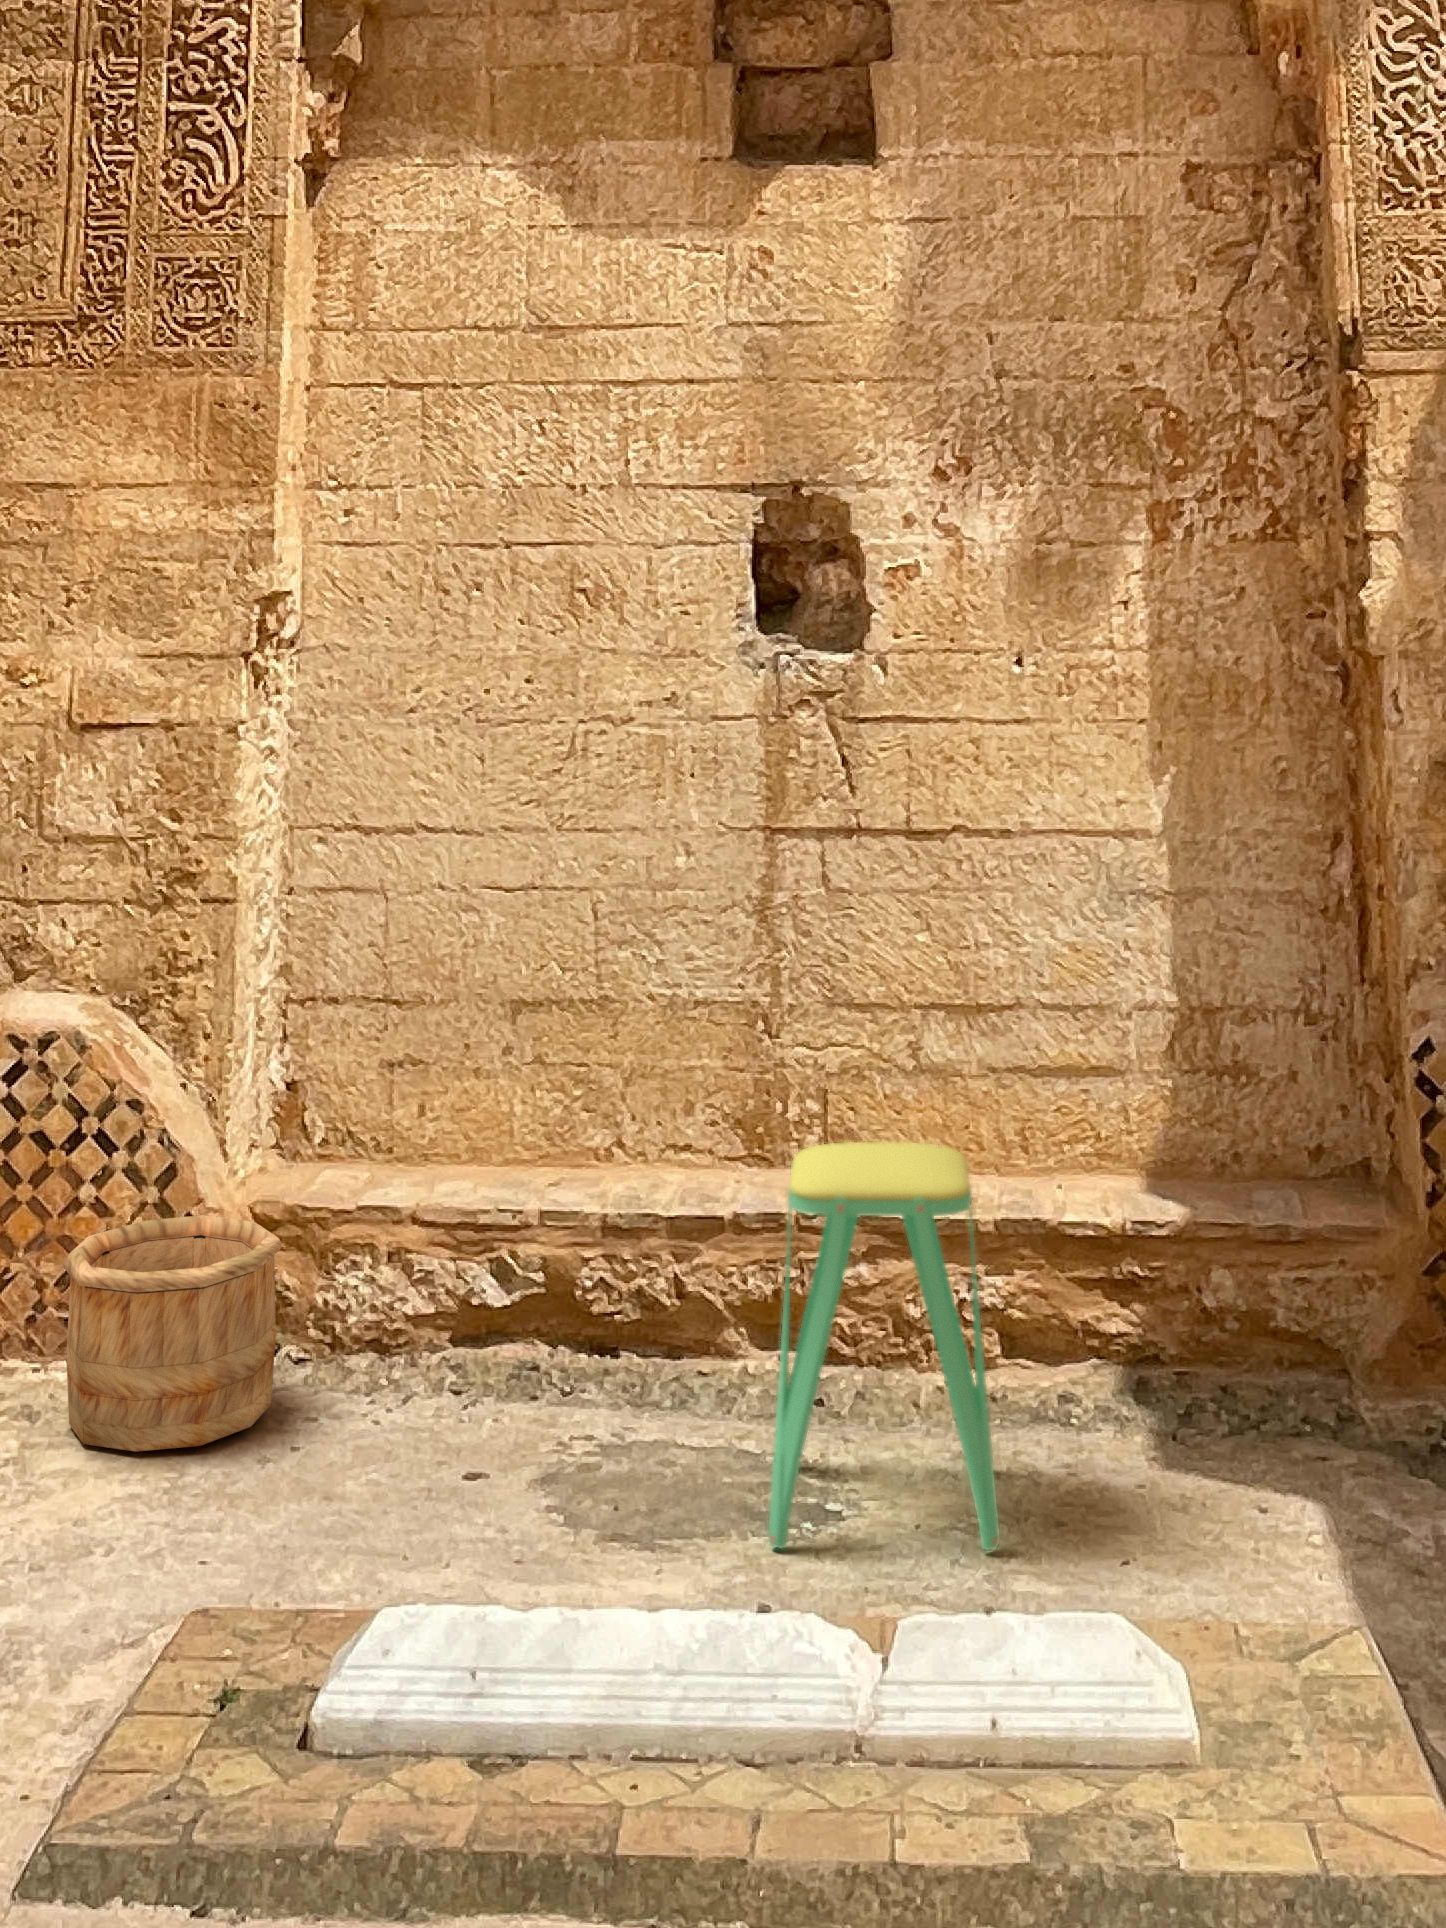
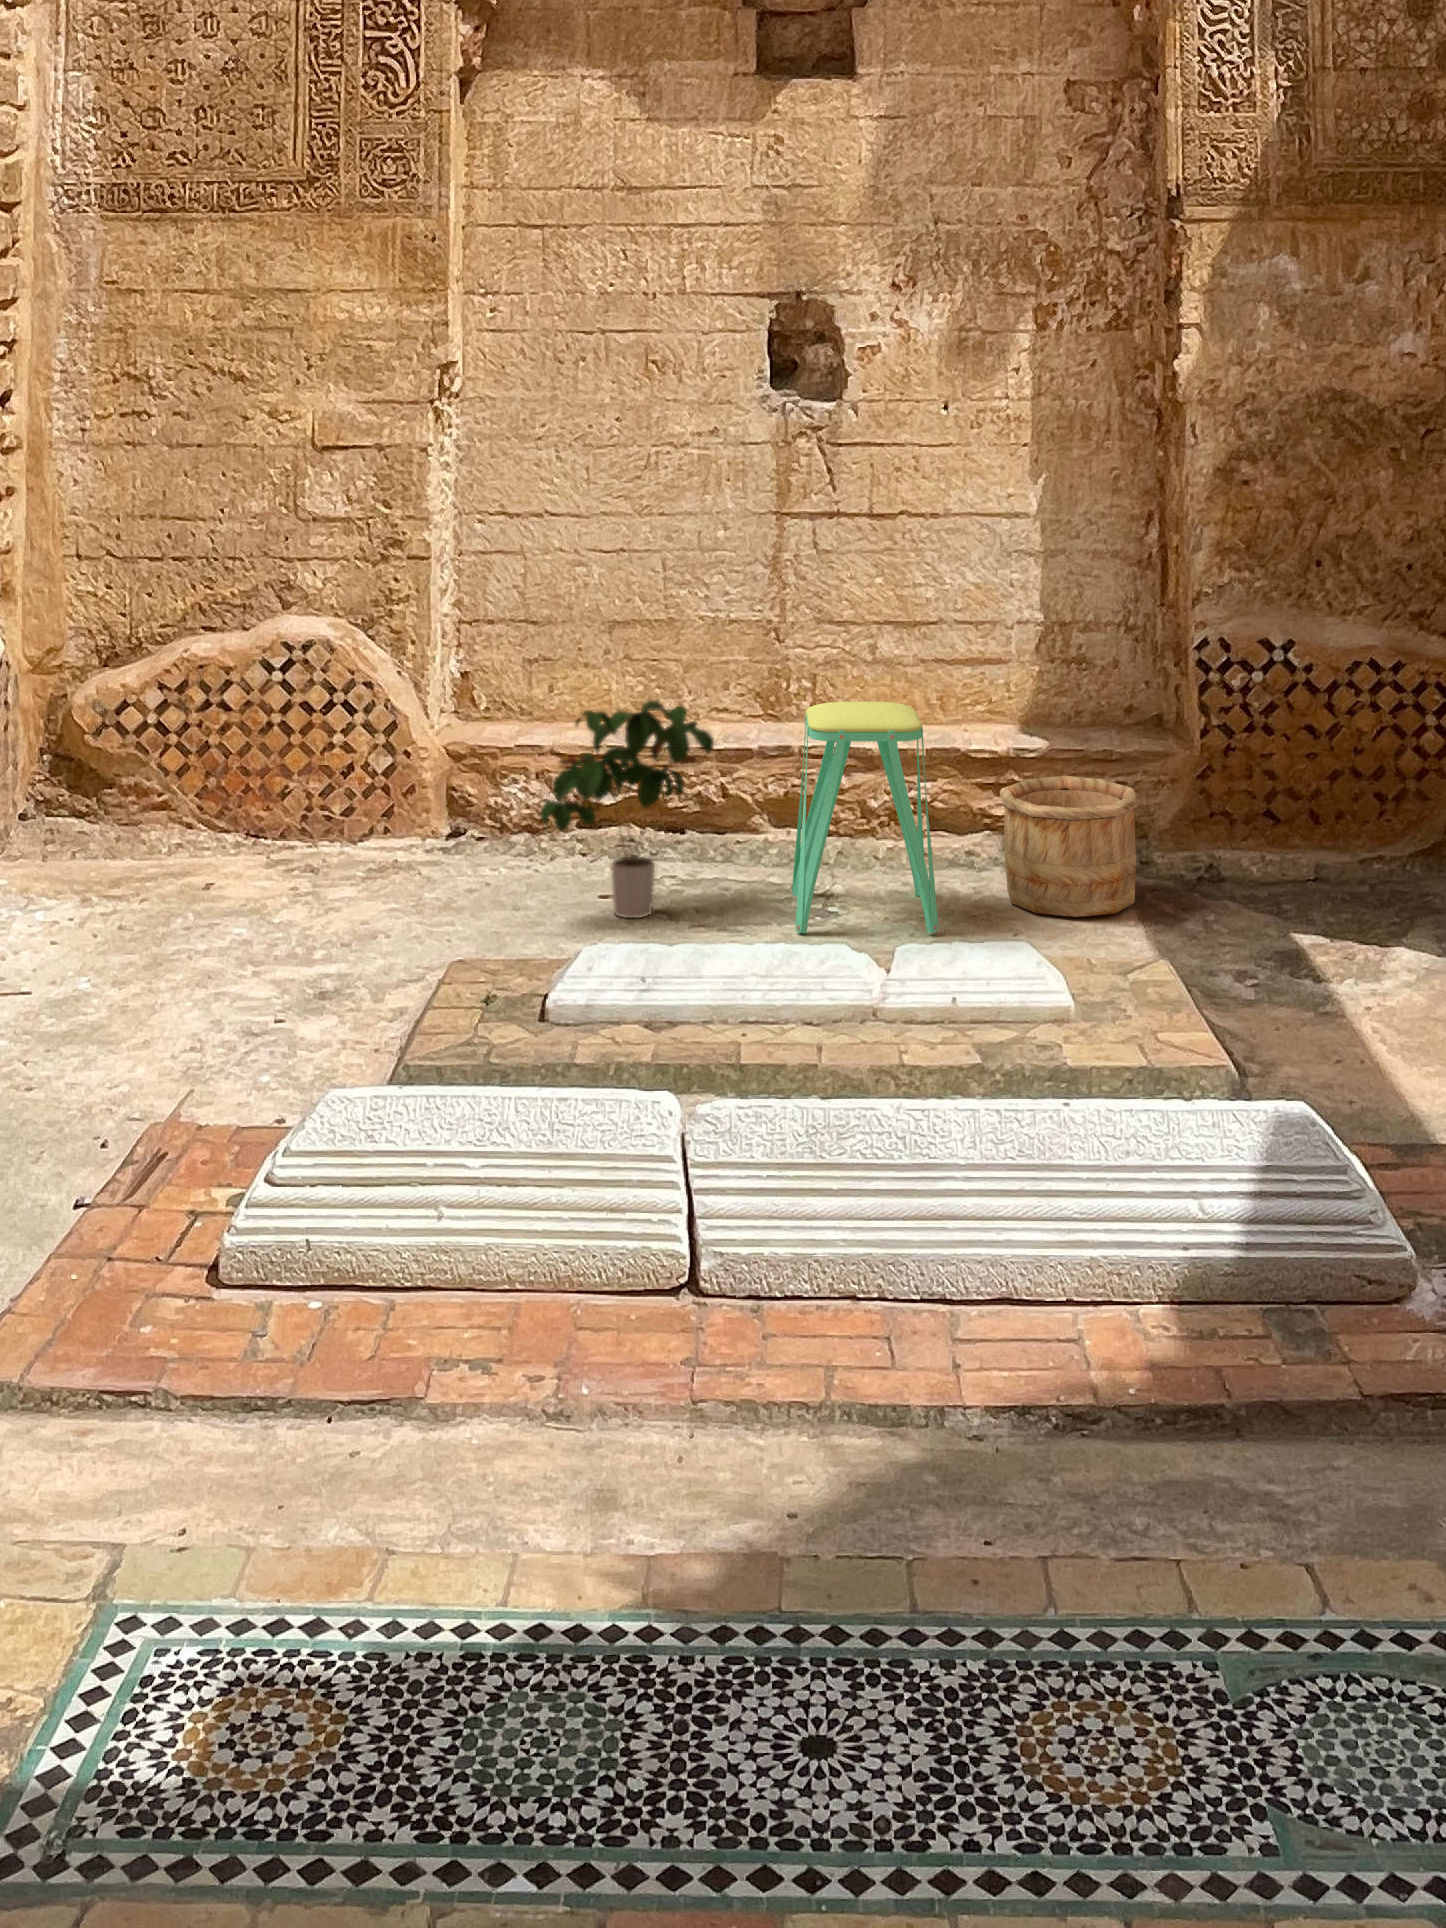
potted plant: none [362,1140,650,1515] -> present [539,700,714,918]
wooden bucket: present [63,1215,282,1451] -> present [1000,776,1138,917]

